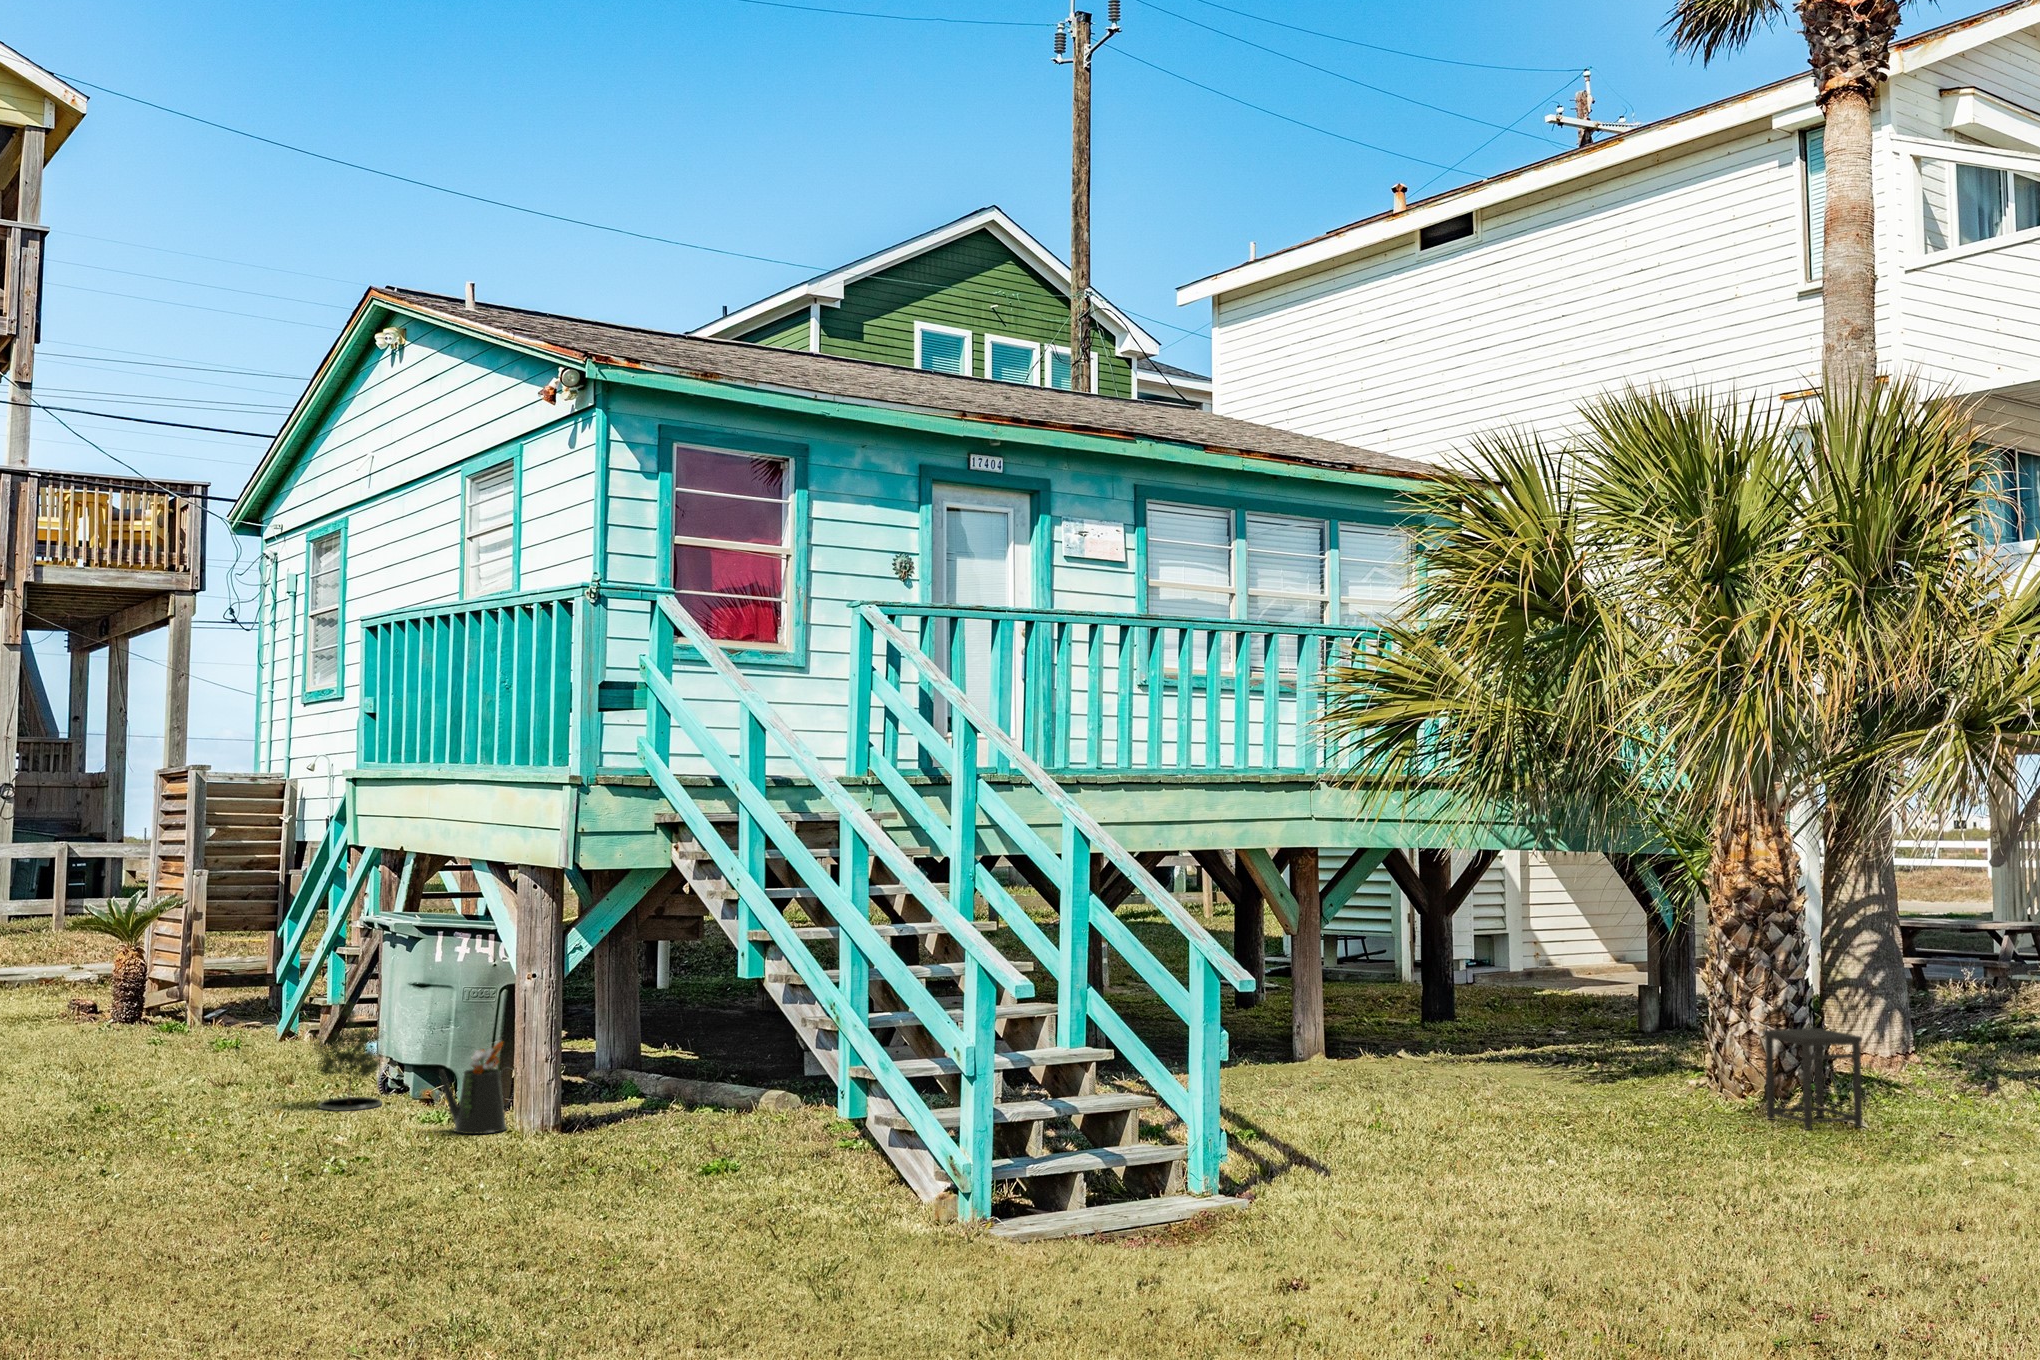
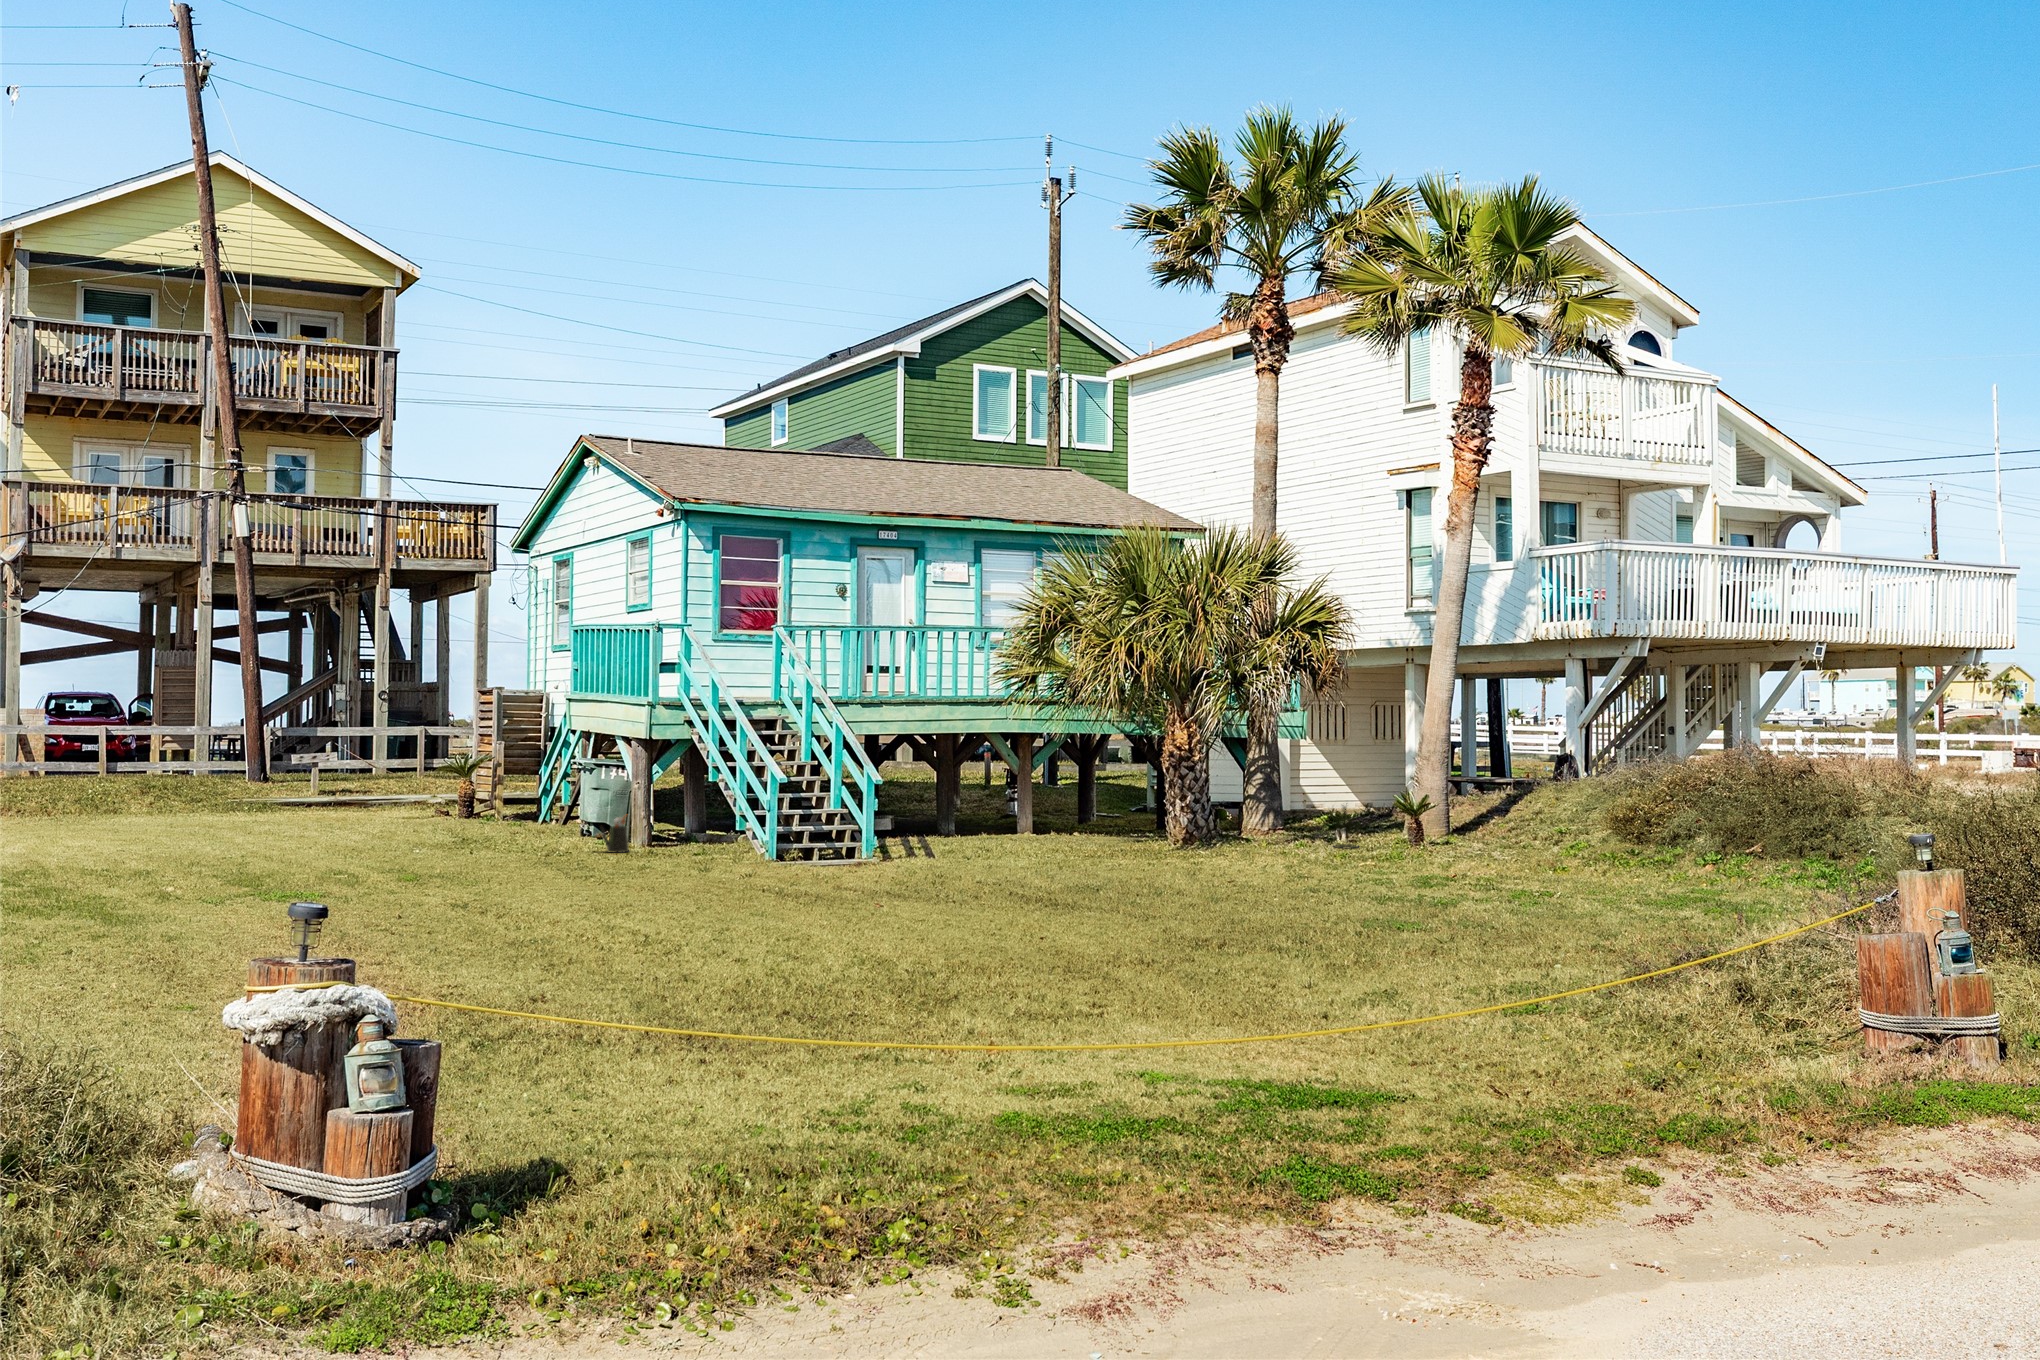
potted tree: present [313,1002,382,1111] -> present [1334,806,1360,848]
side table: present [1764,1028,1863,1130] -> none [1197,818,1234,862]

